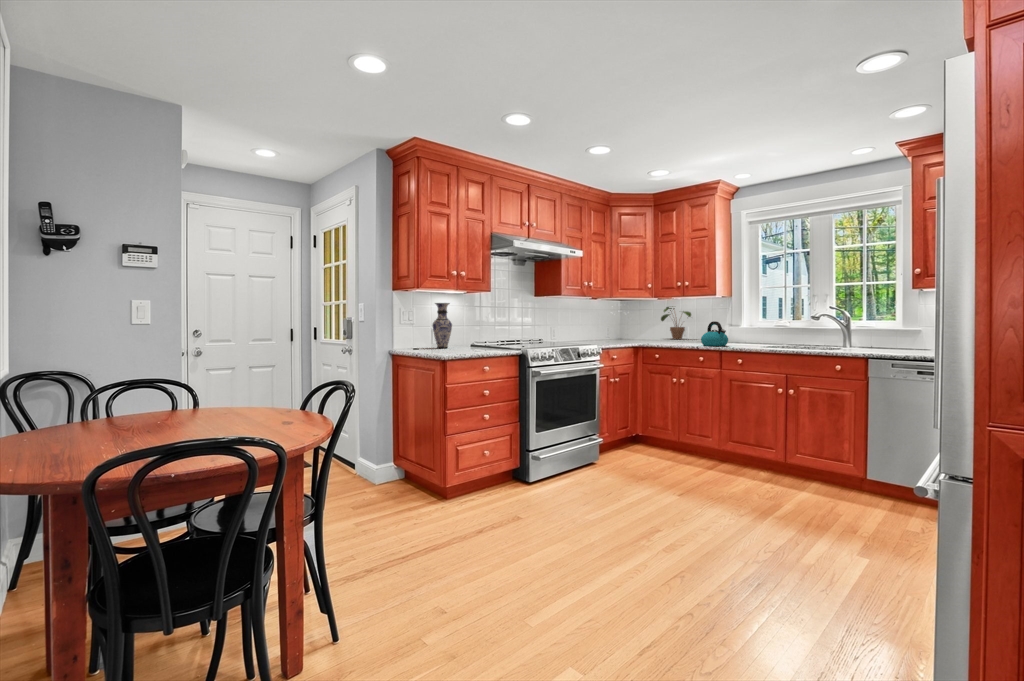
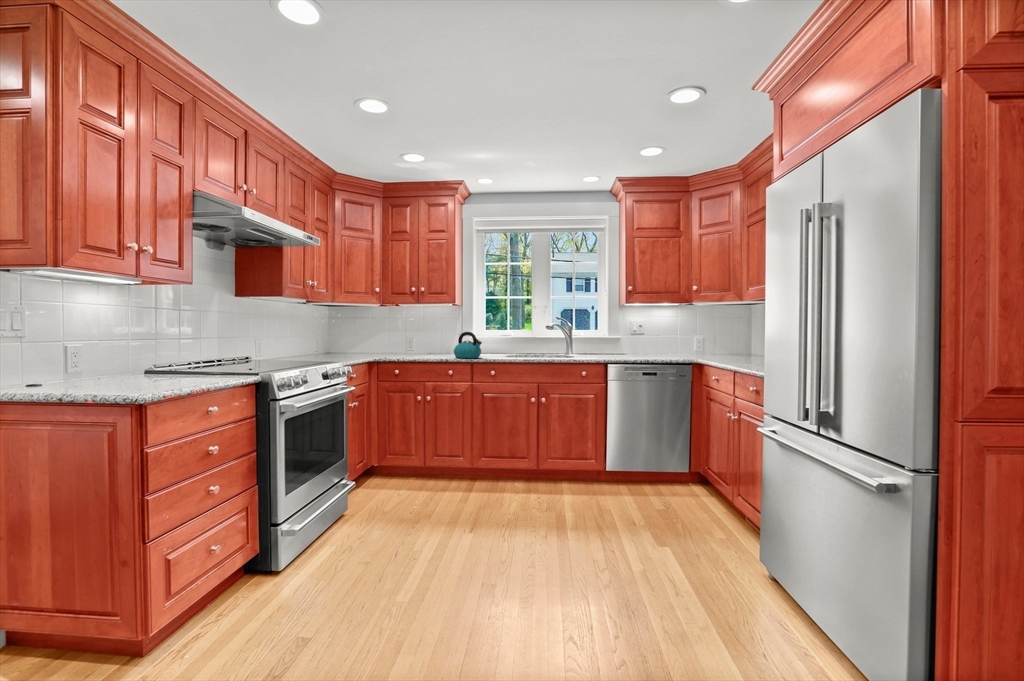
vase: present [433,303,452,348] -> none [68,297,113,378]
potted plant: present [661,306,691,339] -> none [384,313,423,351]

